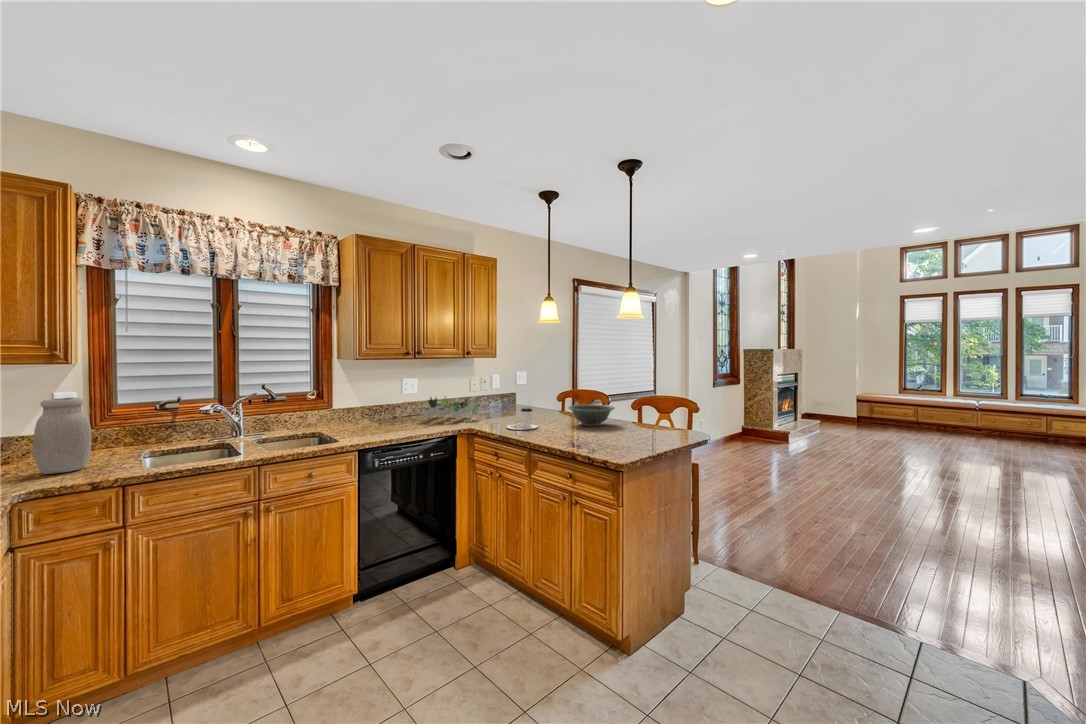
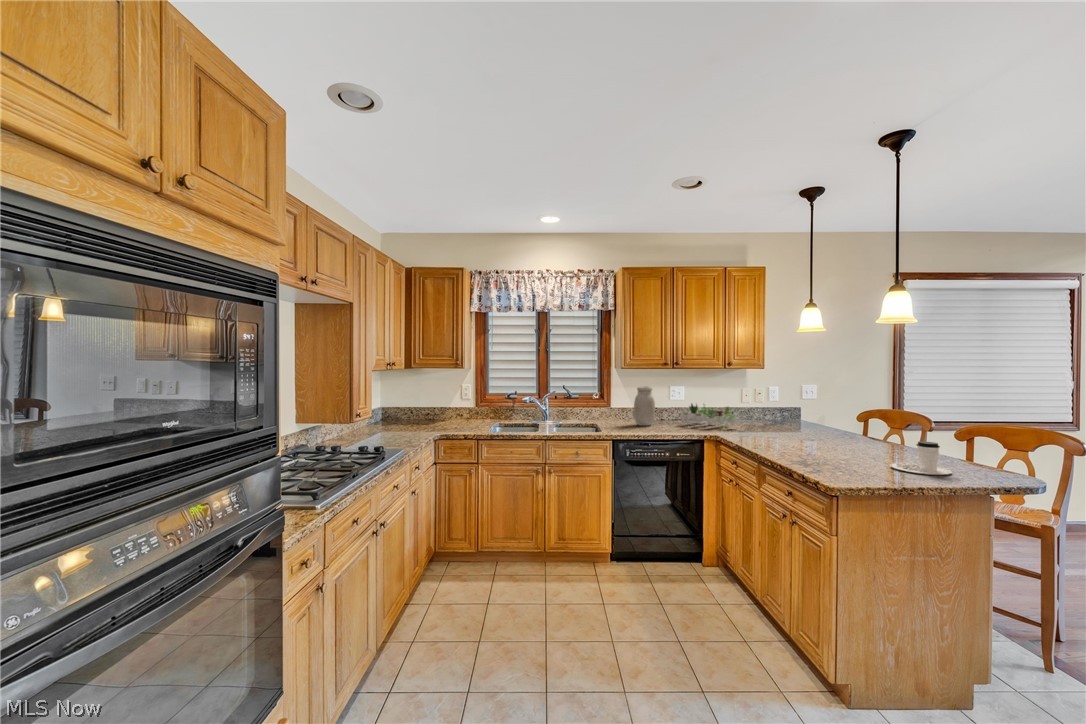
jar: present [33,398,91,474] -> present [634,386,655,426]
decorative bowl: present [568,404,614,426] -> none [828,423,897,450]
coffee cup: present [507,408,538,430] -> present [890,441,951,475]

